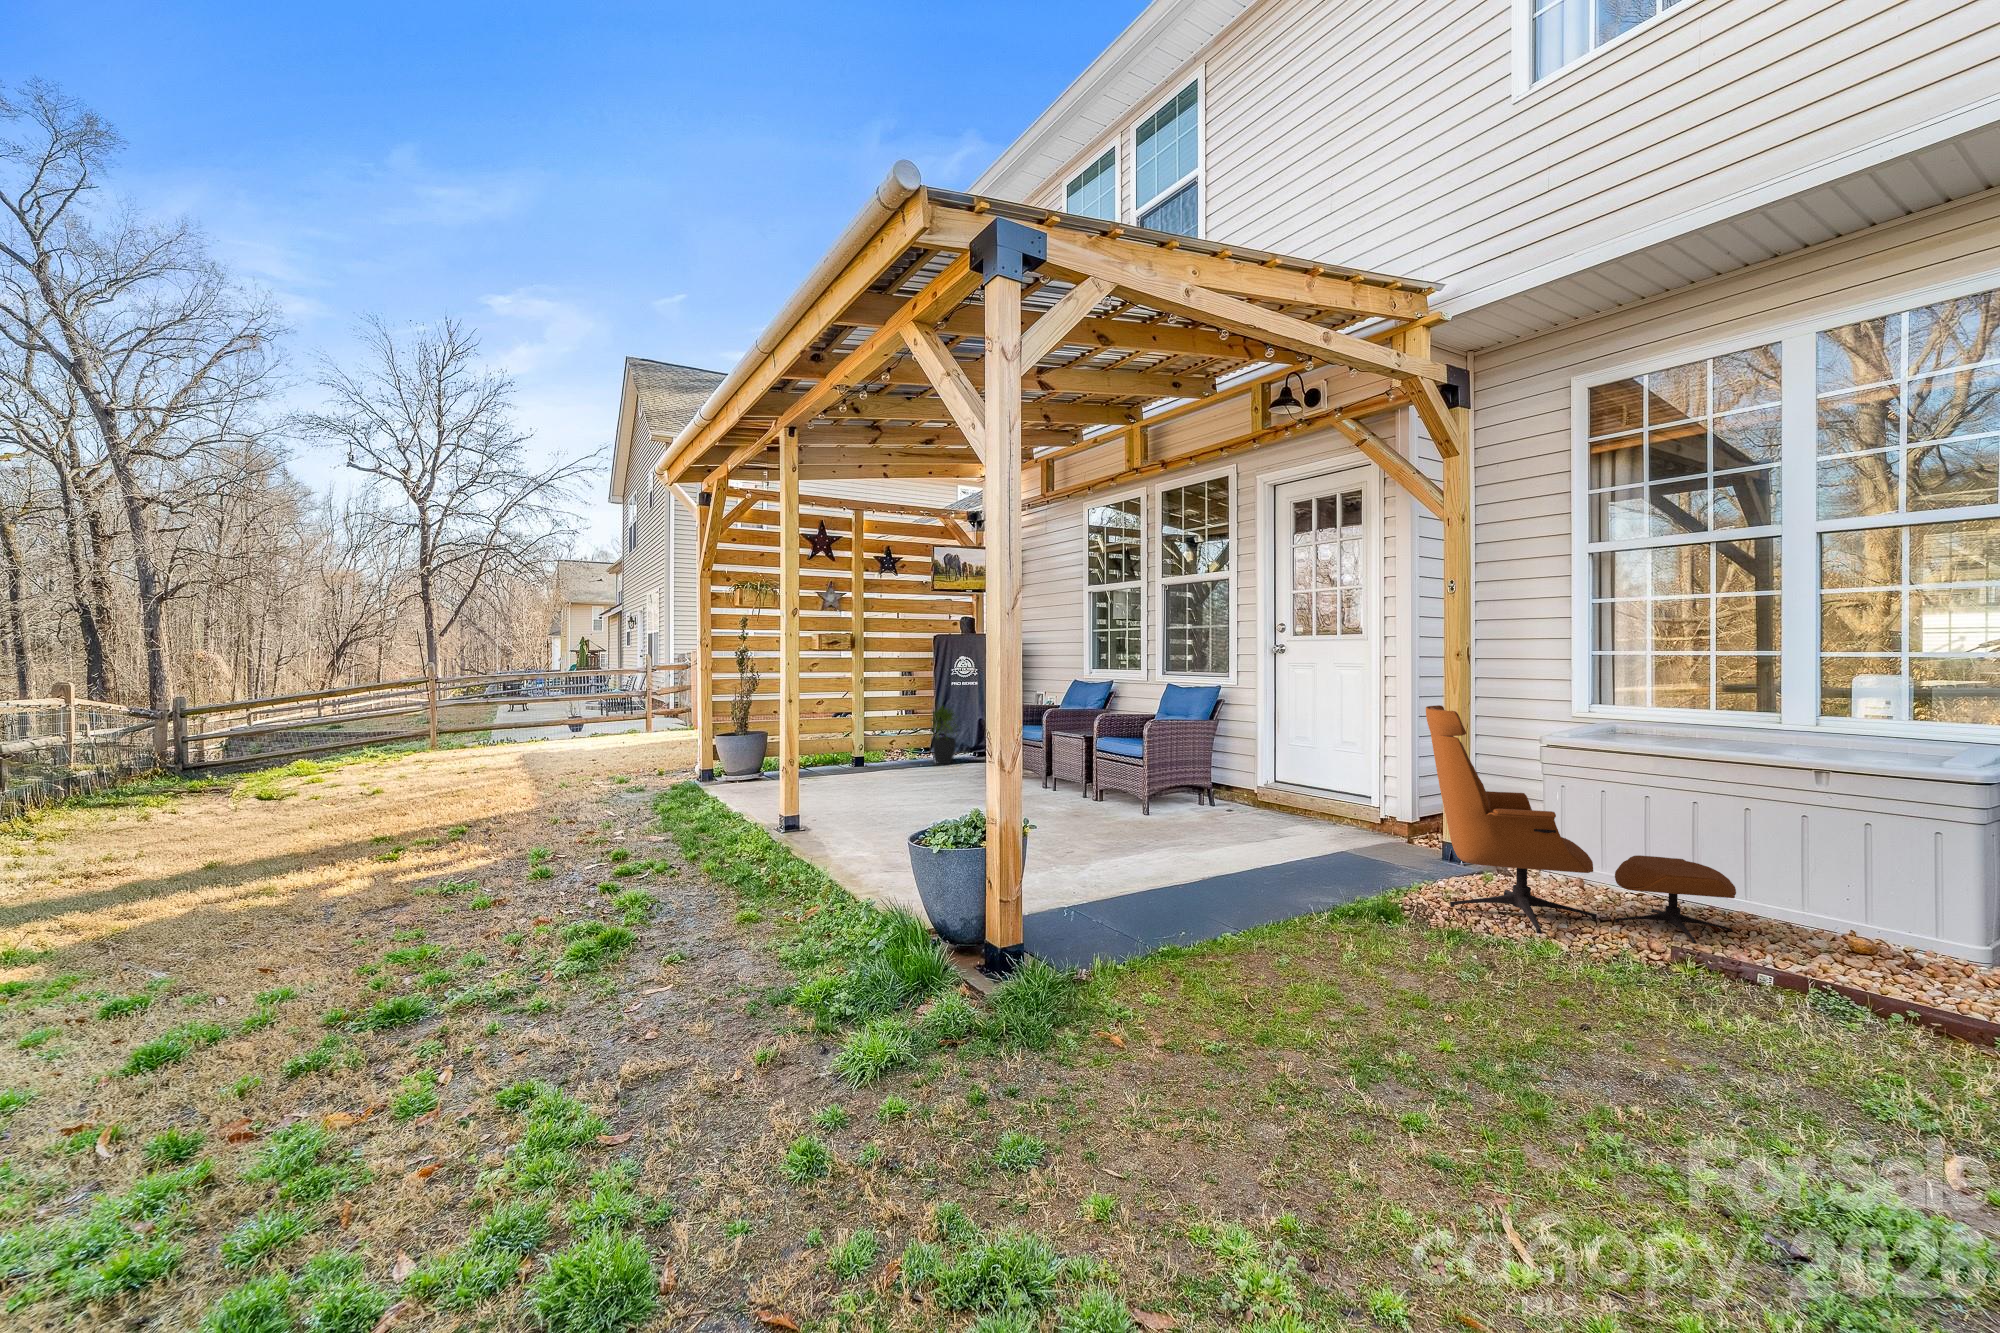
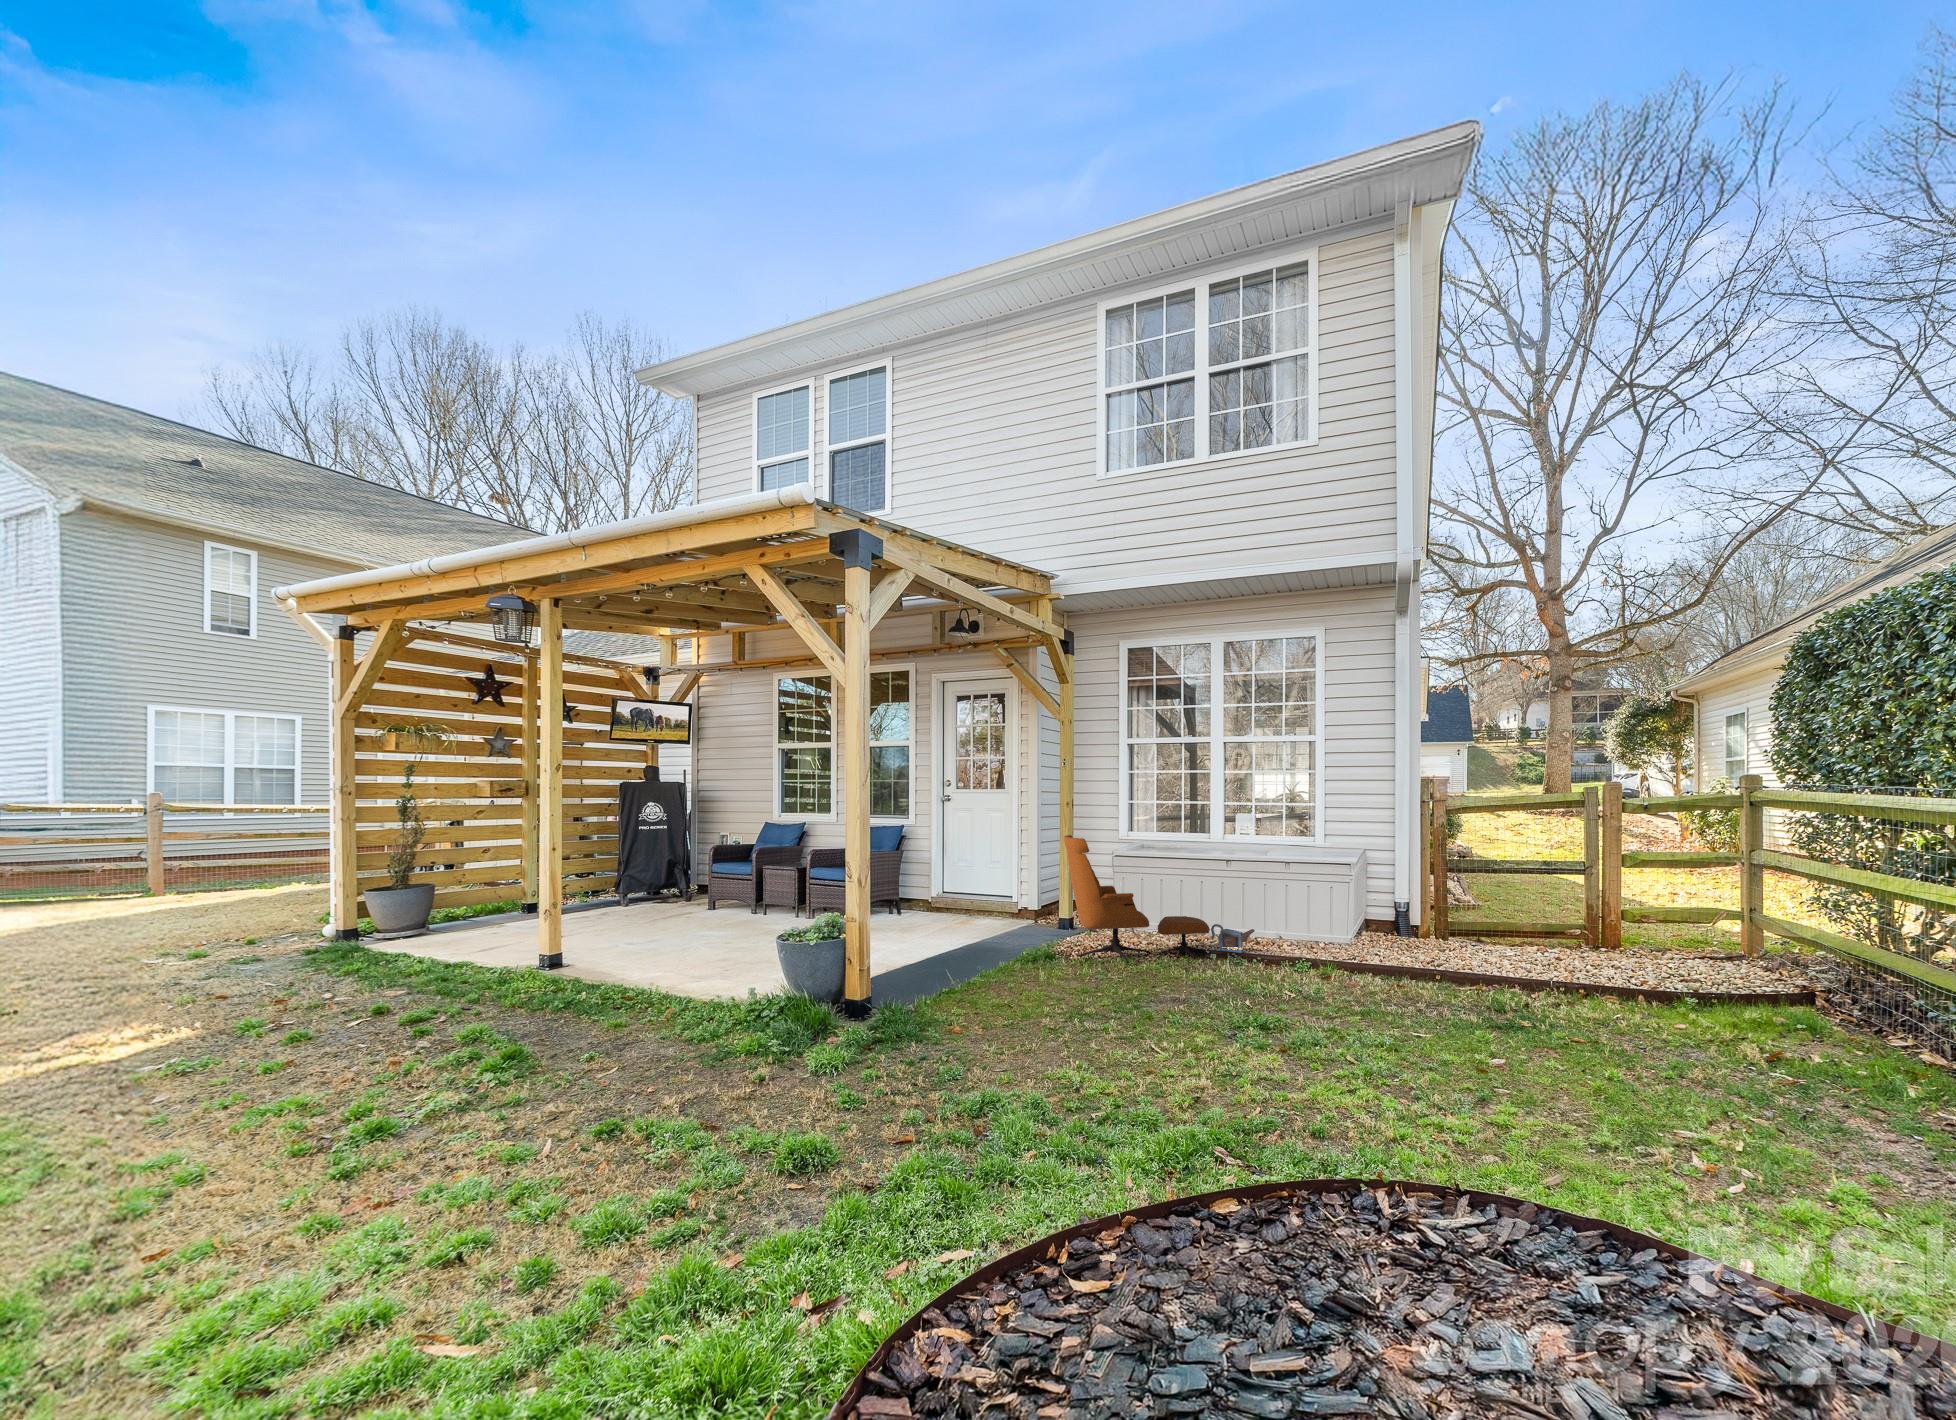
potted plant: present [927,706,958,764] -> none [599,849,633,907]
watering can: none [1739,882,1856,947] -> present [1211,924,1255,953]

